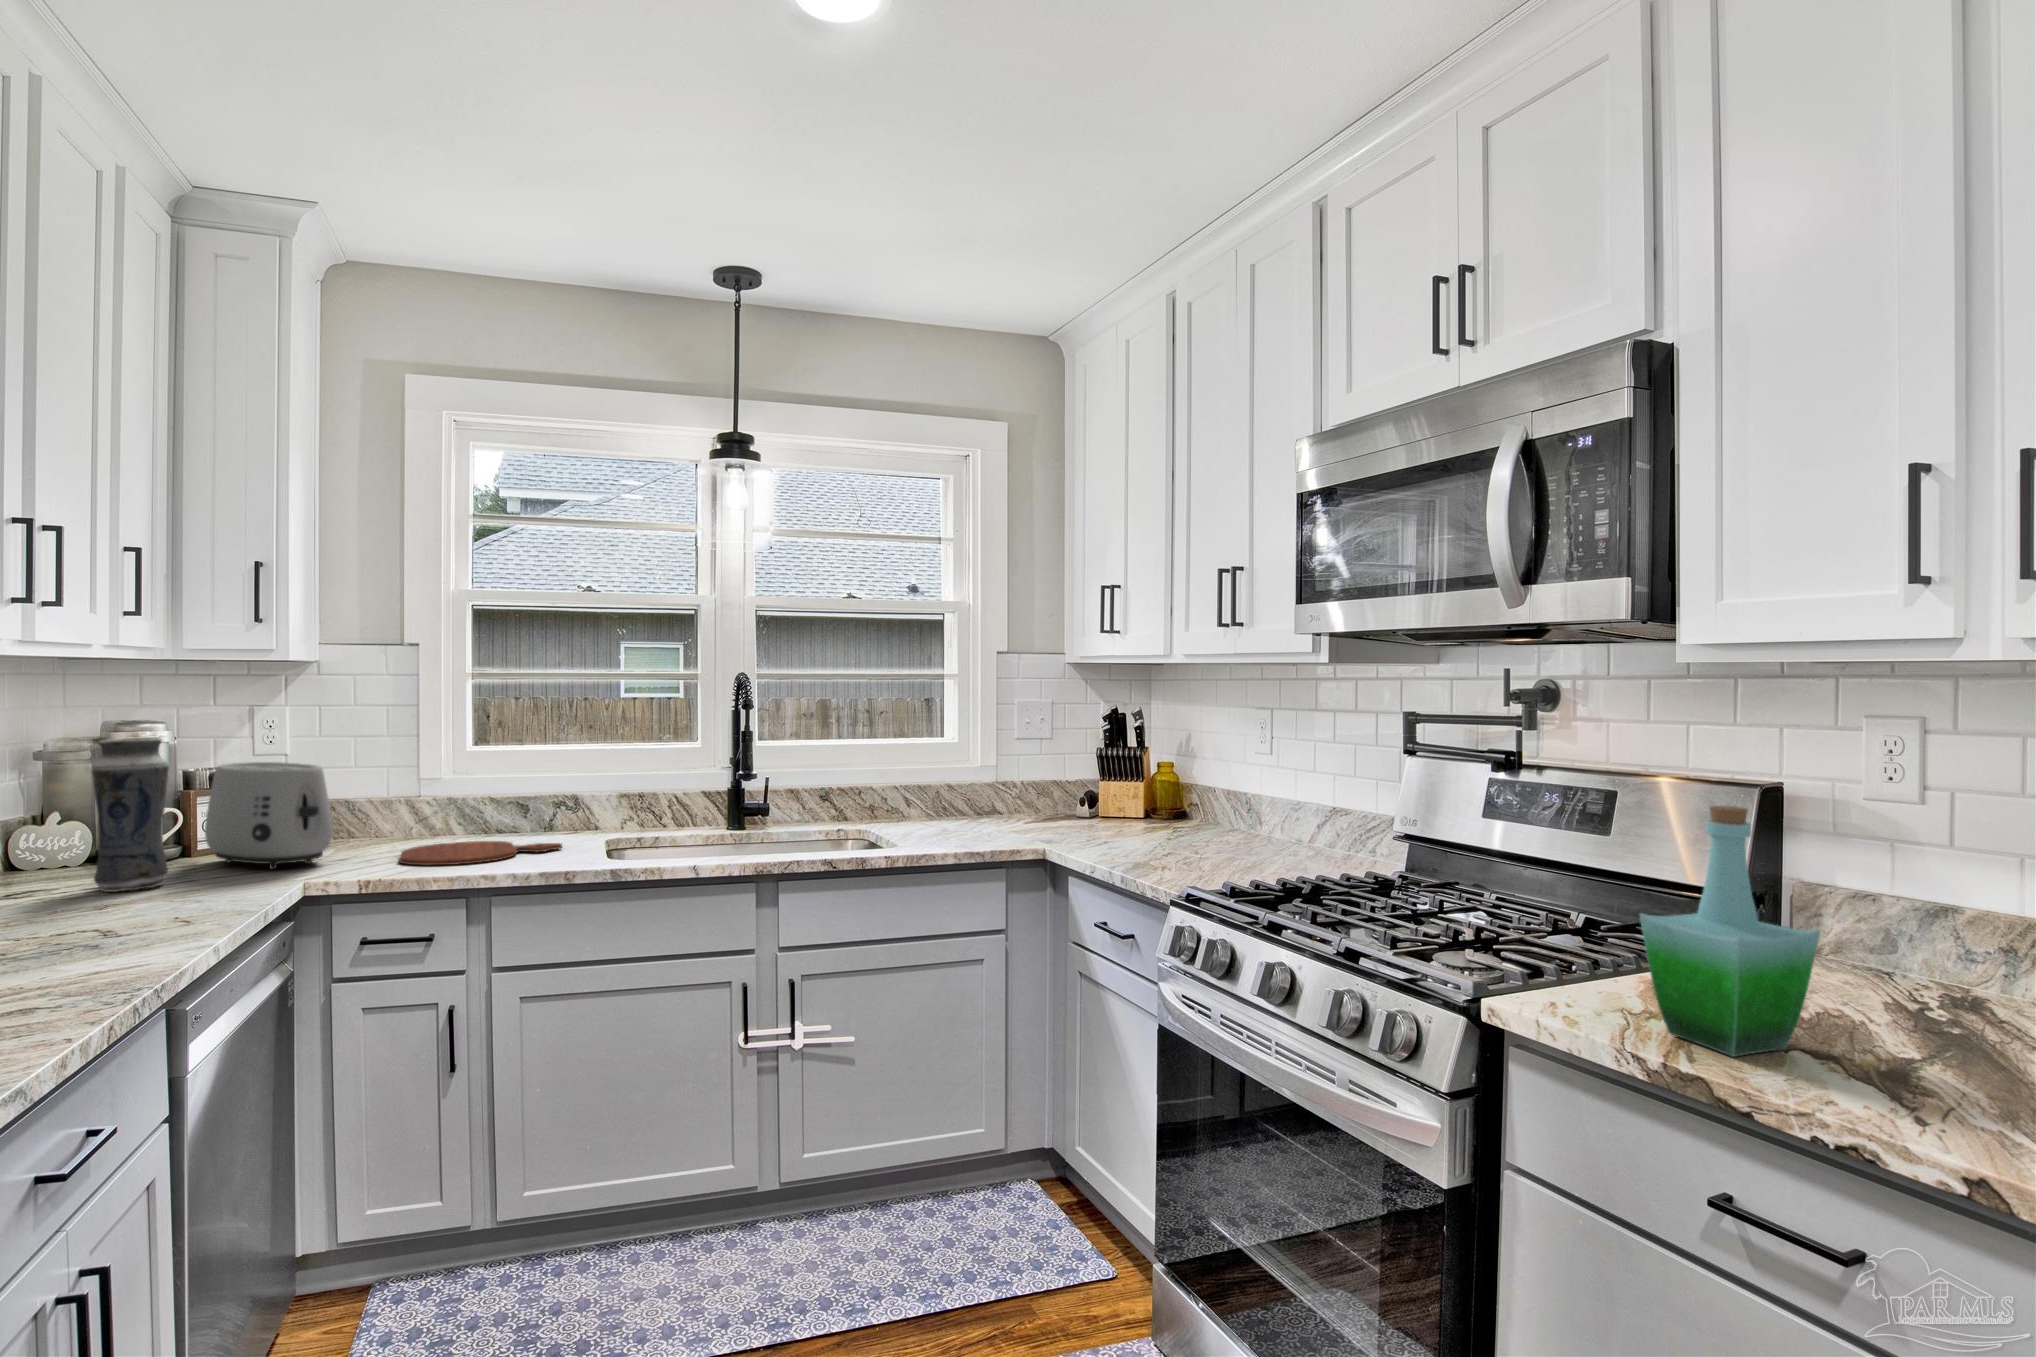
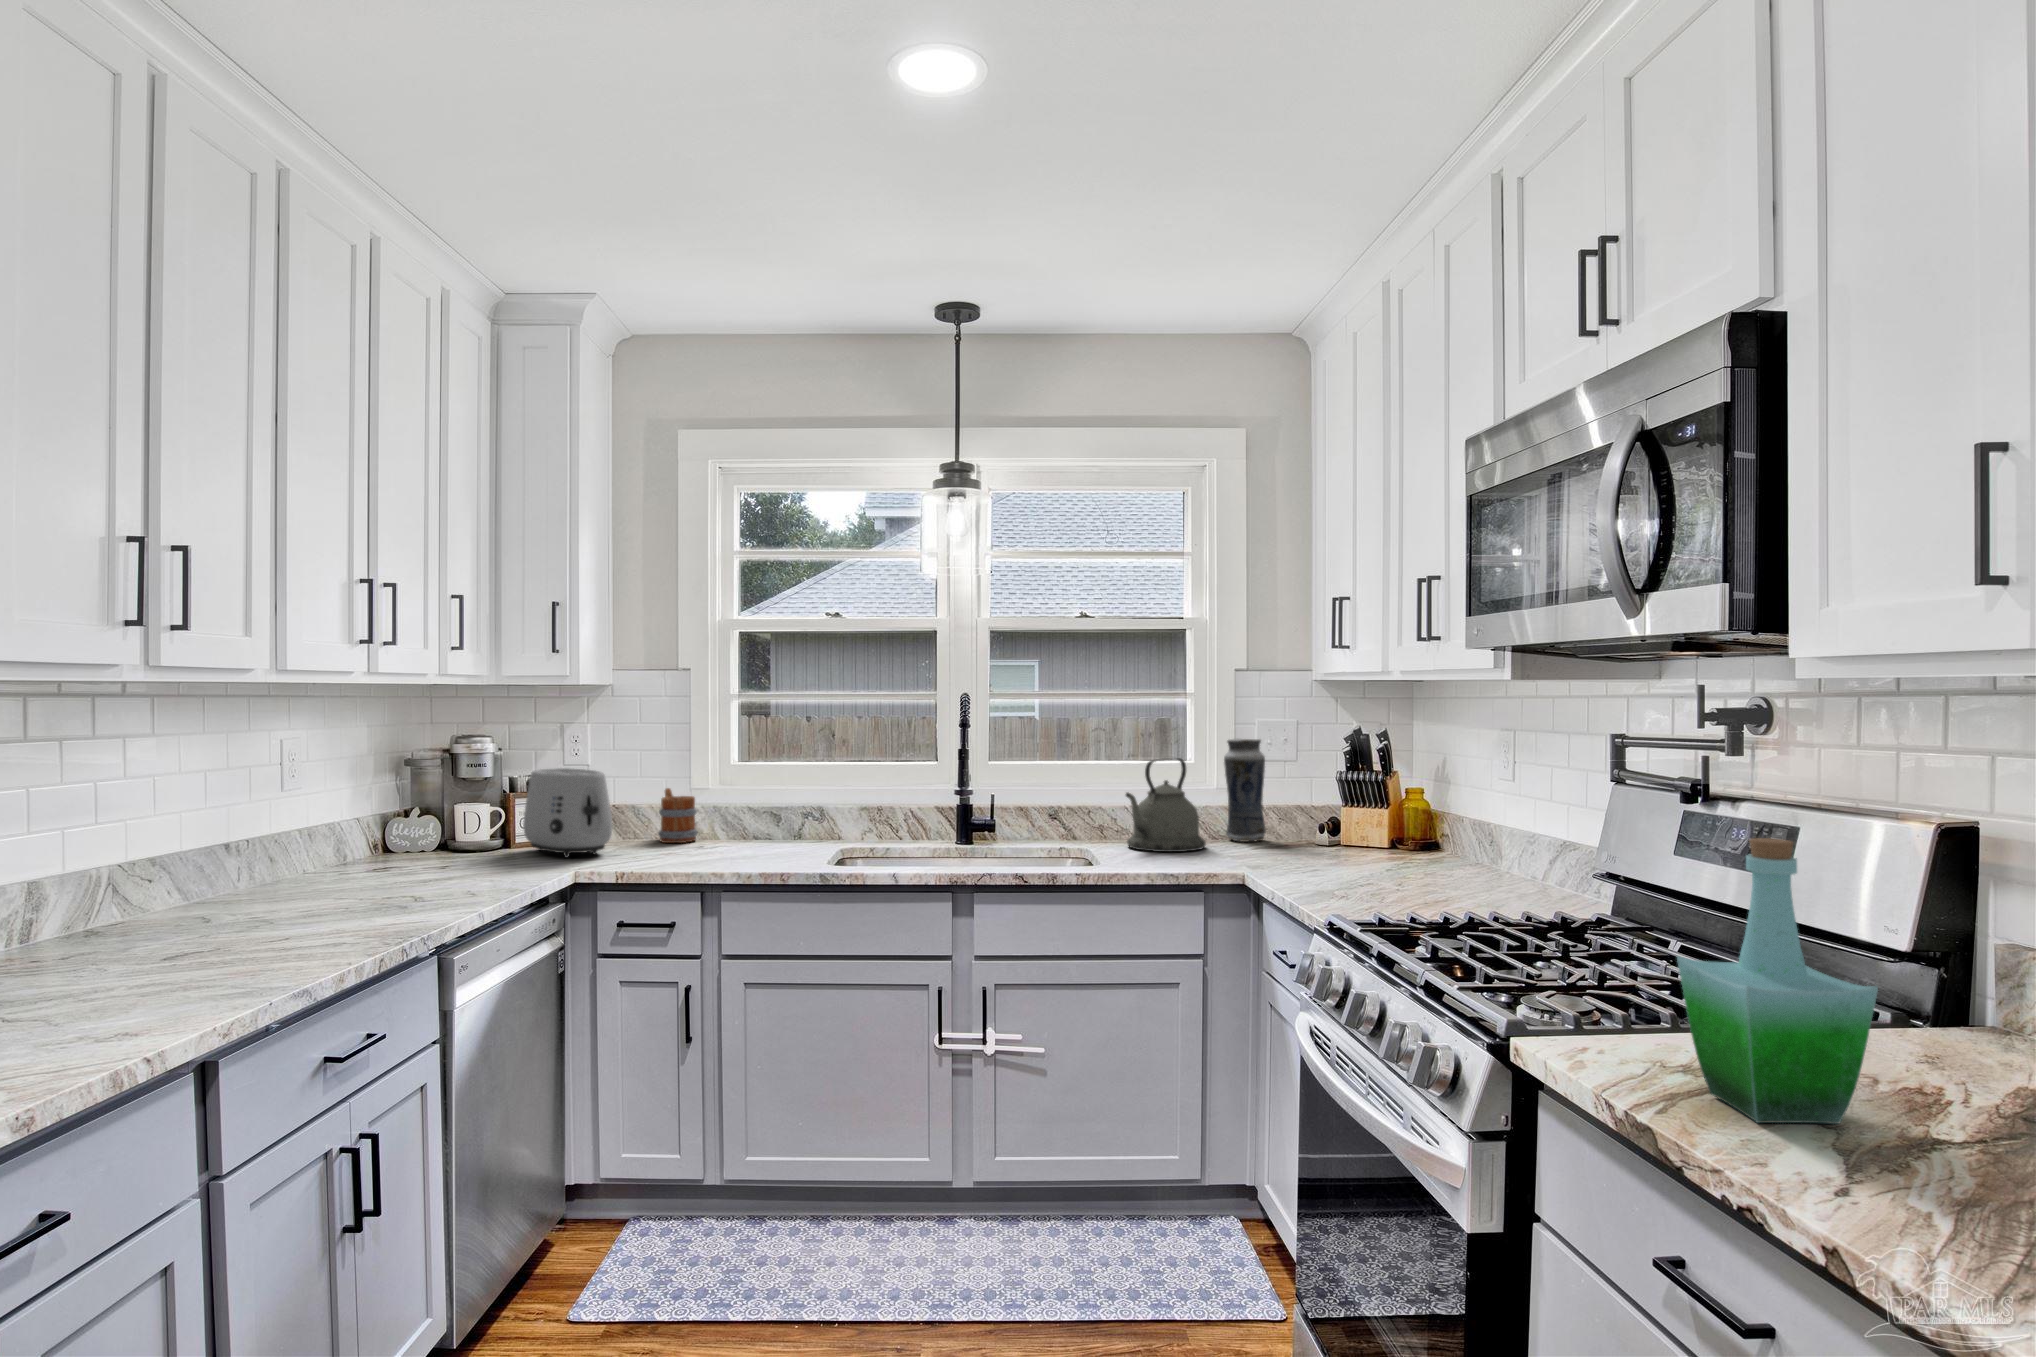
vase: present [92,738,169,892] -> present [1224,739,1266,842]
kettle: none [910,738,986,830] -> present [1126,758,1206,852]
mug: none [378,781,430,845] -> present [658,788,698,843]
cutting board: present [399,841,562,865] -> none [659,843,795,861]

